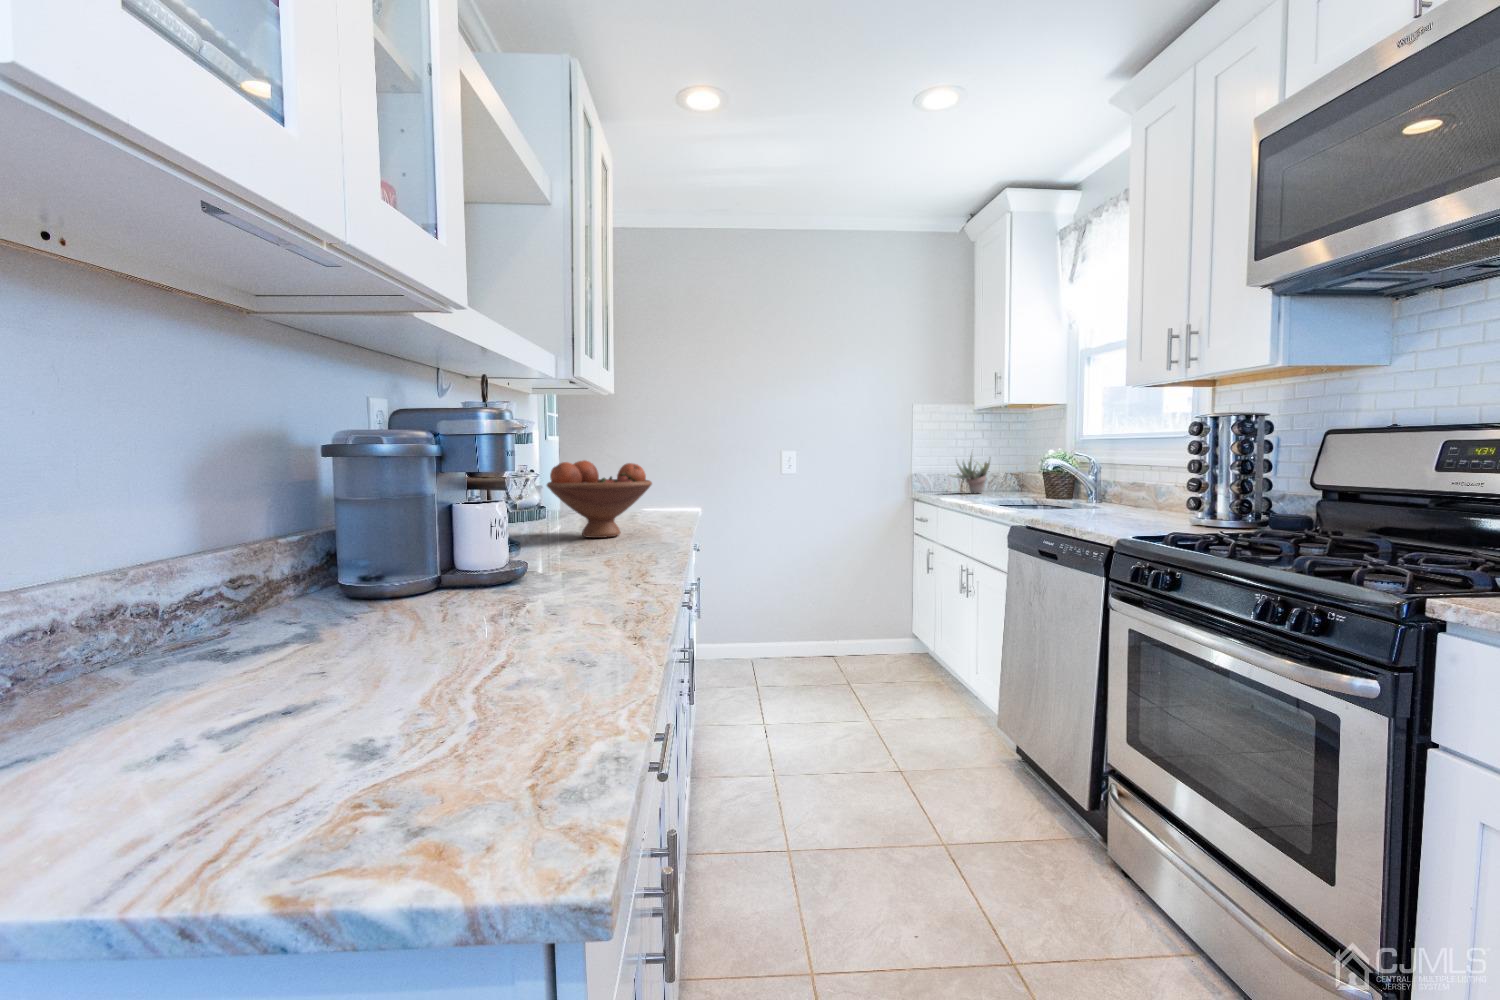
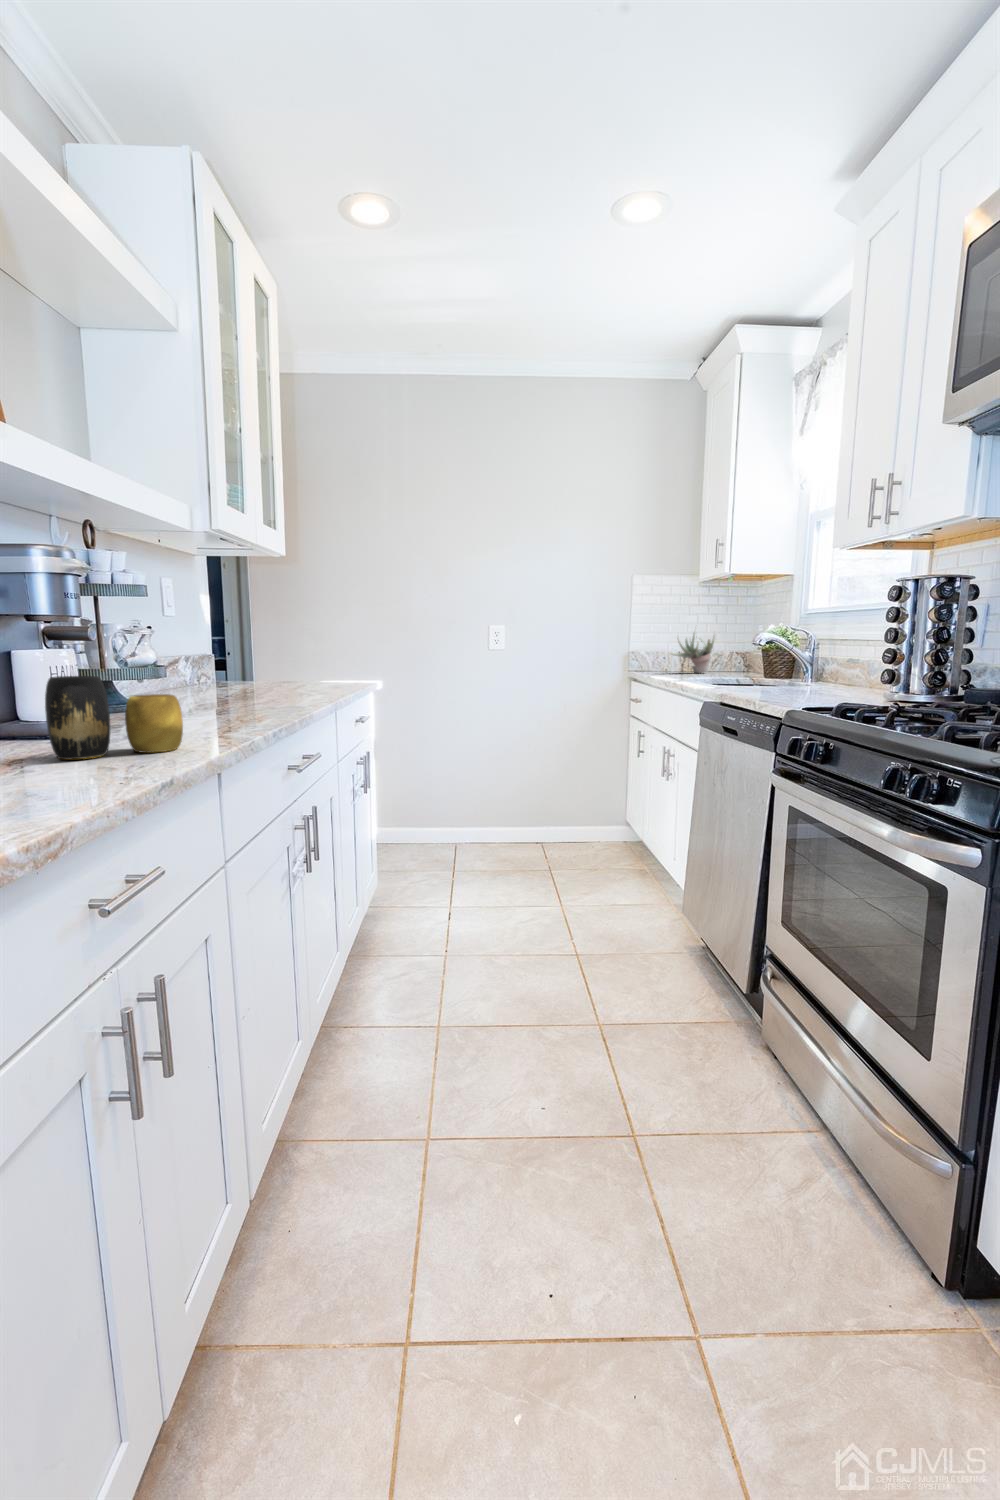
fruit bowl: present [547,460,652,538] -> none [181,622,297,702]
vase: none [530,533,639,614] -> present [45,676,183,759]

